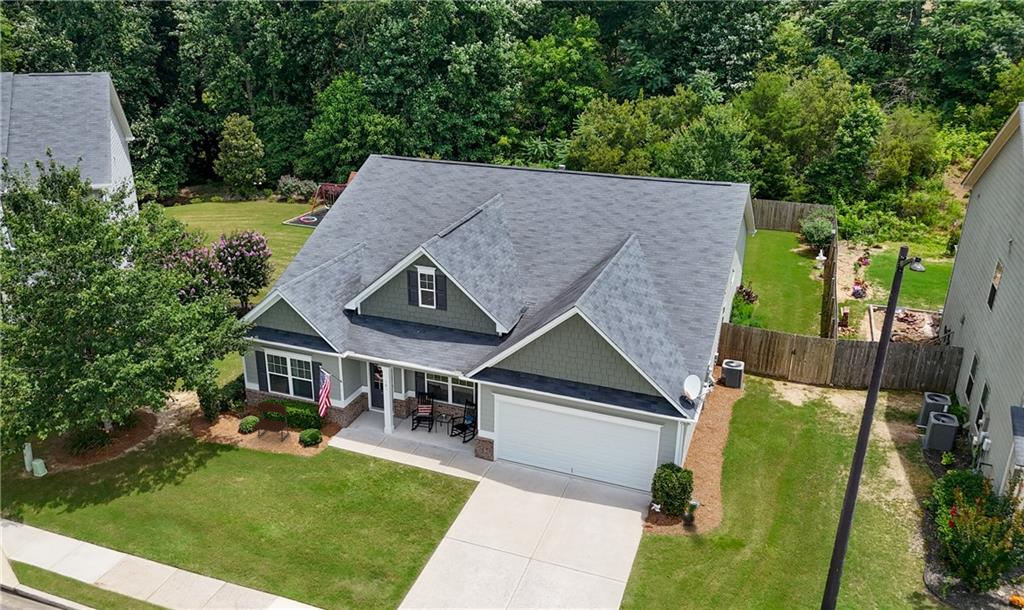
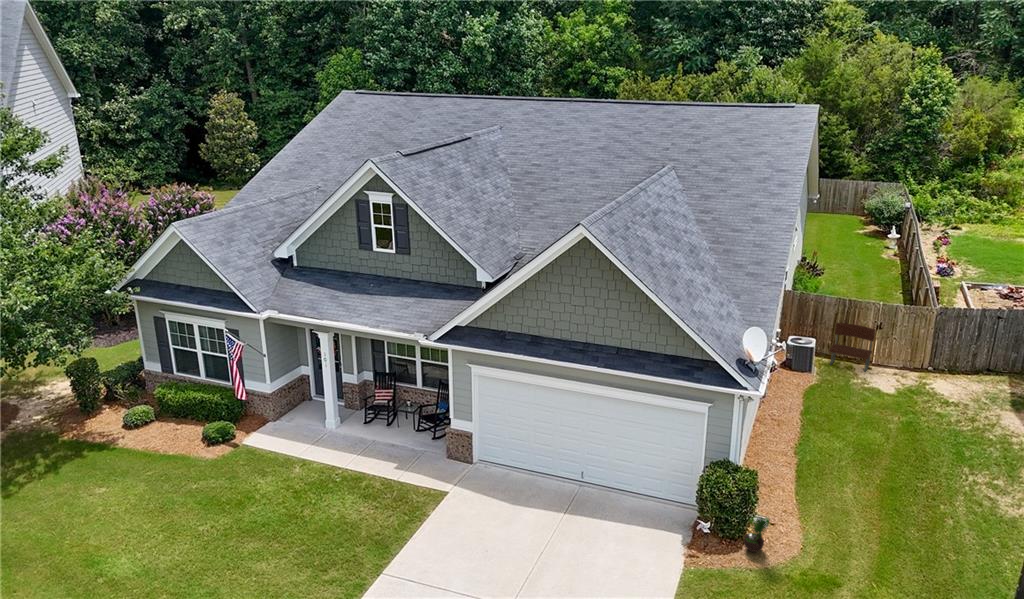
bench: present [252,402,289,441] -> present [829,323,875,372]

